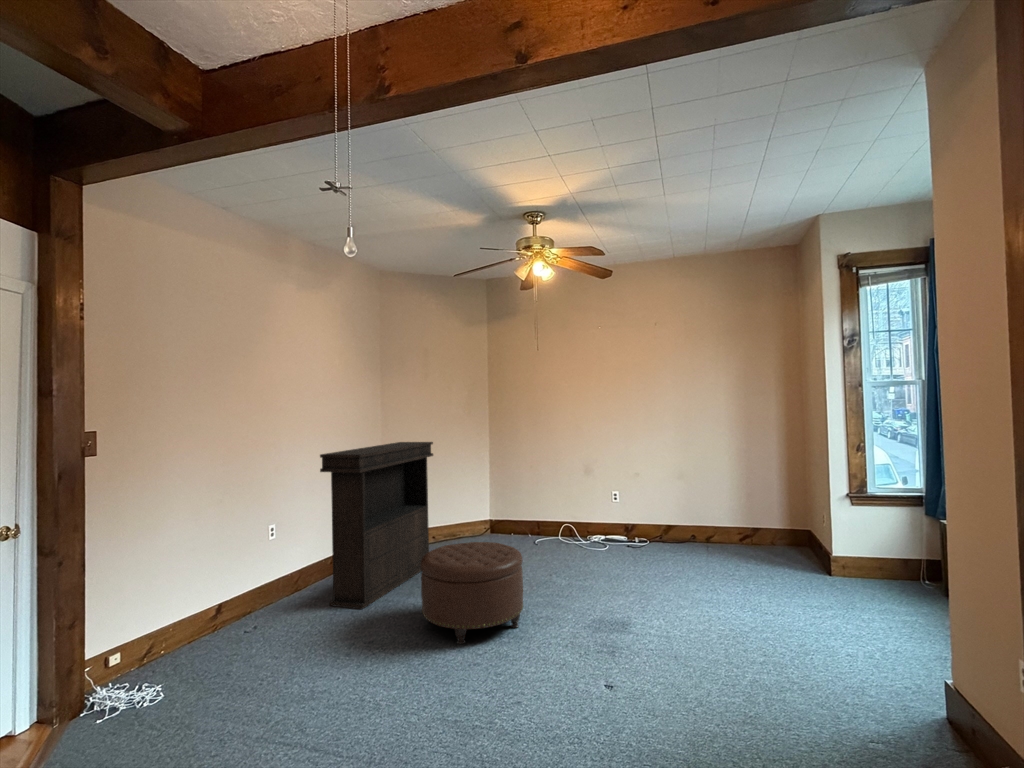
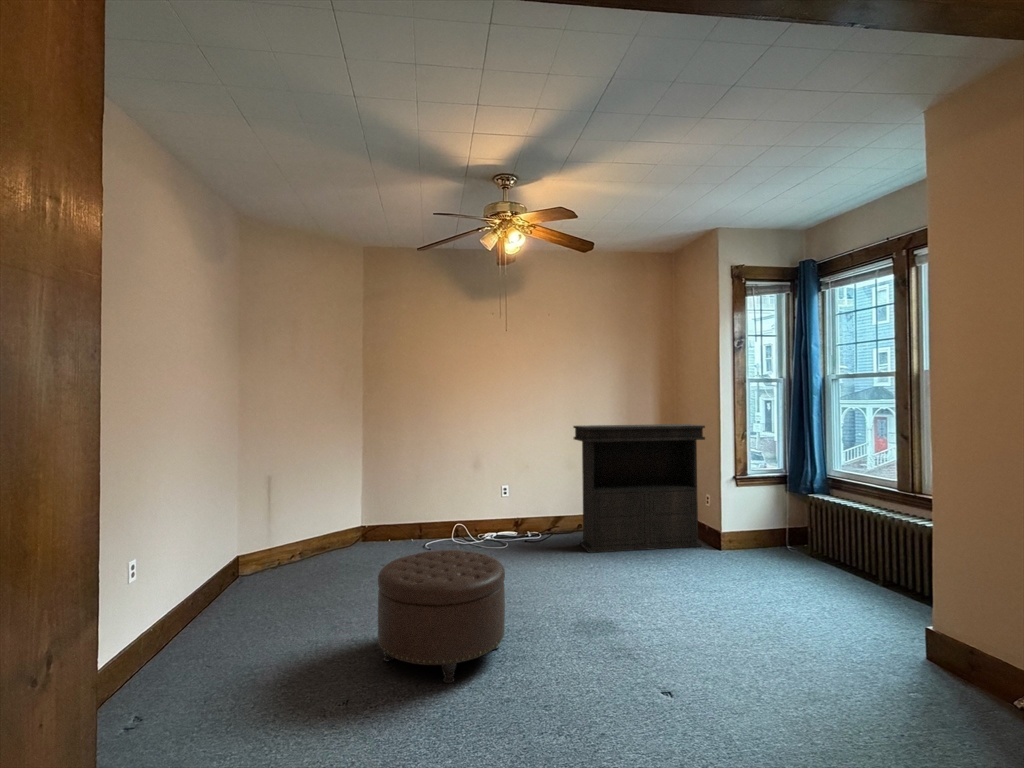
console table: present [320,442,433,609] -> present [574,424,705,553]

